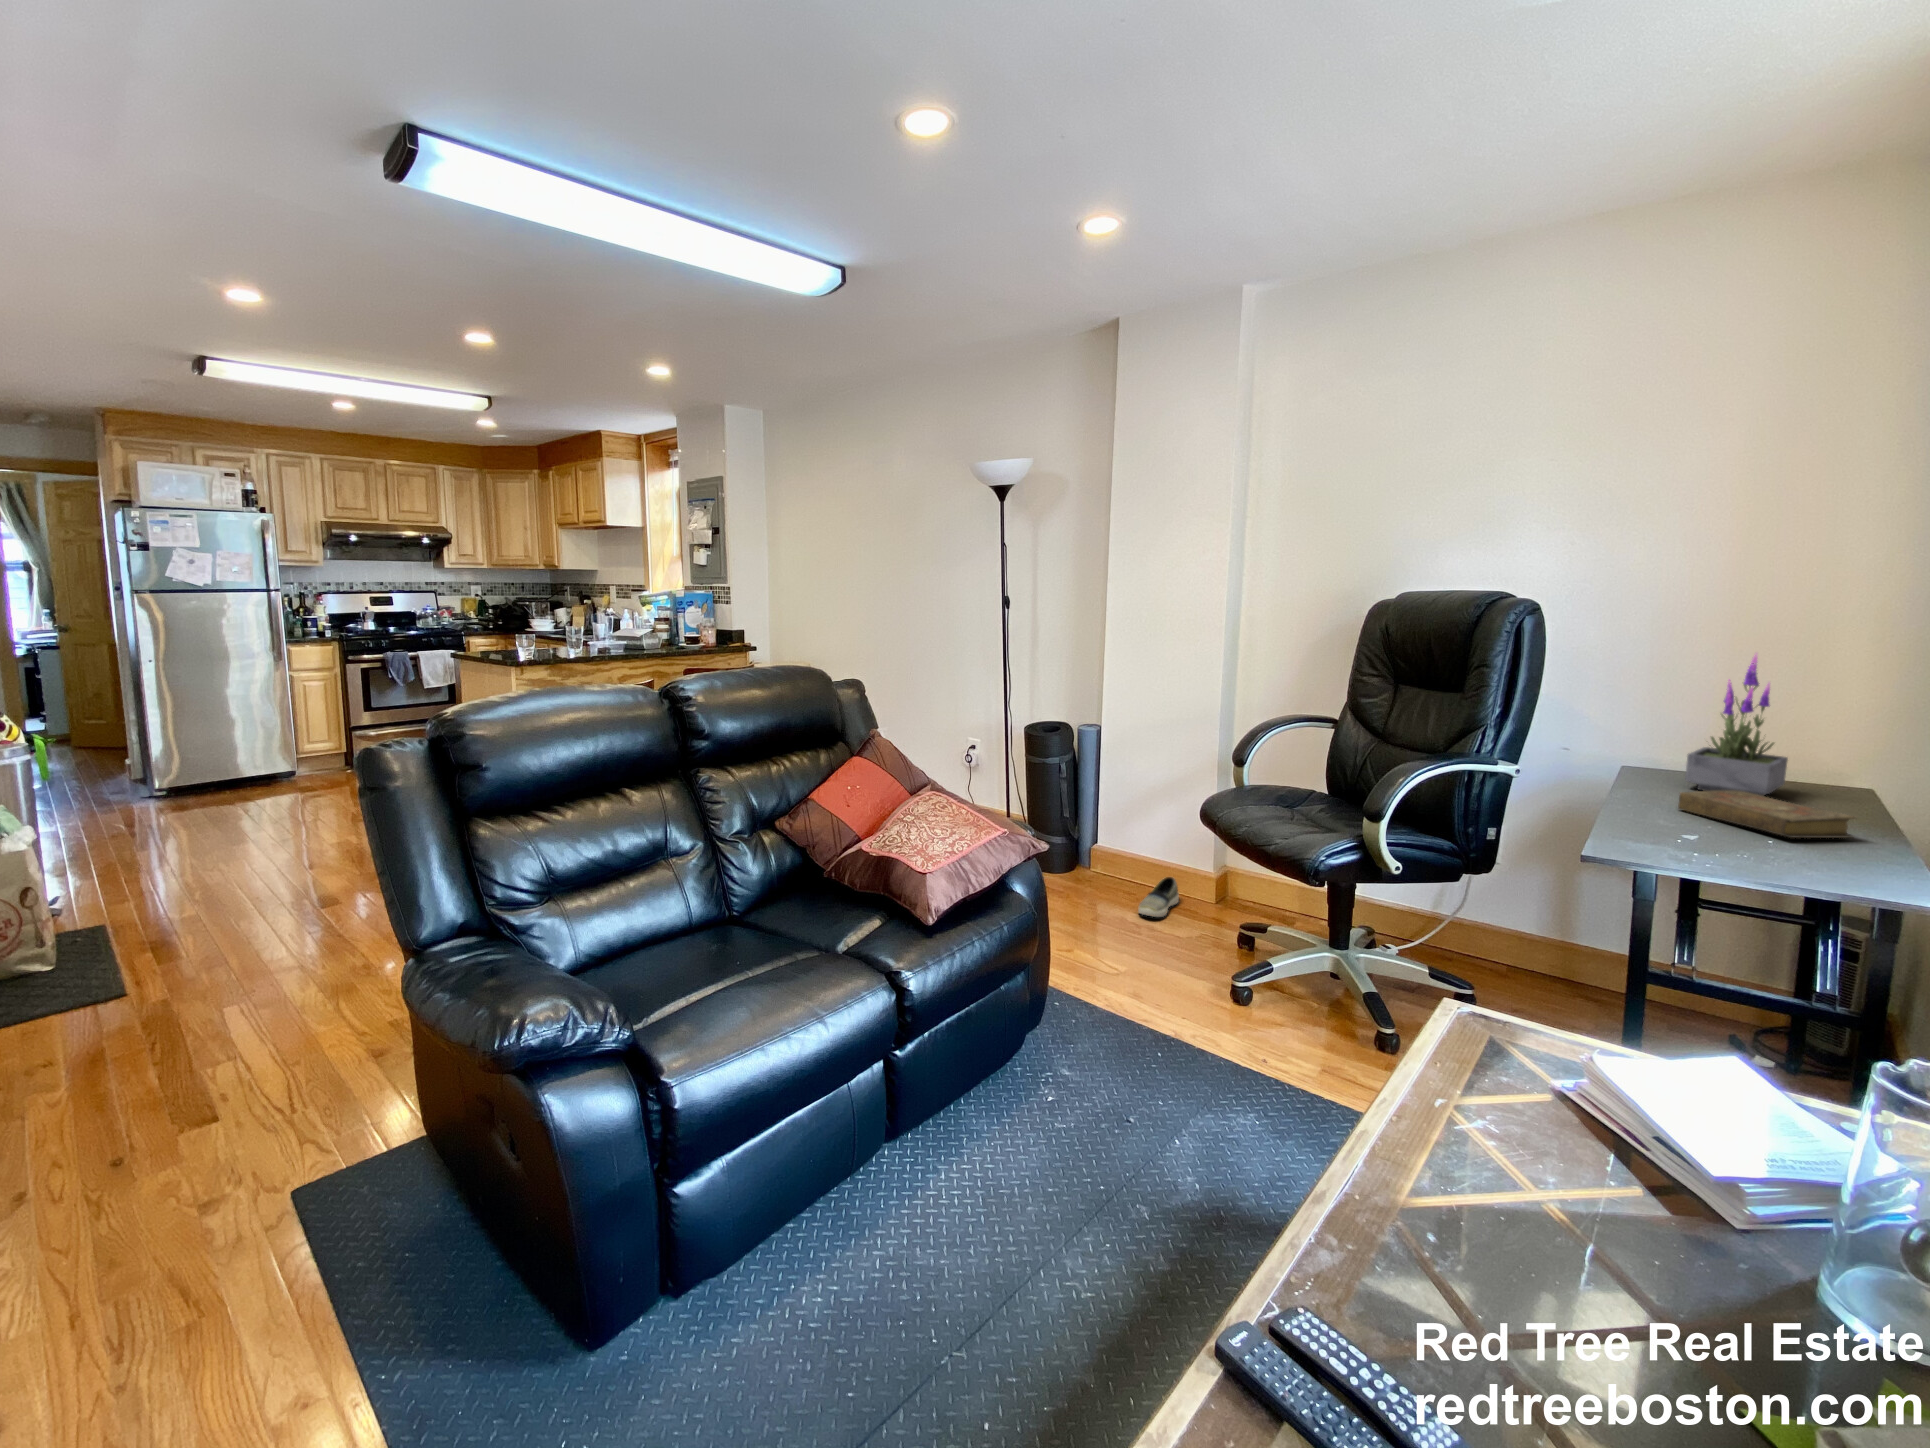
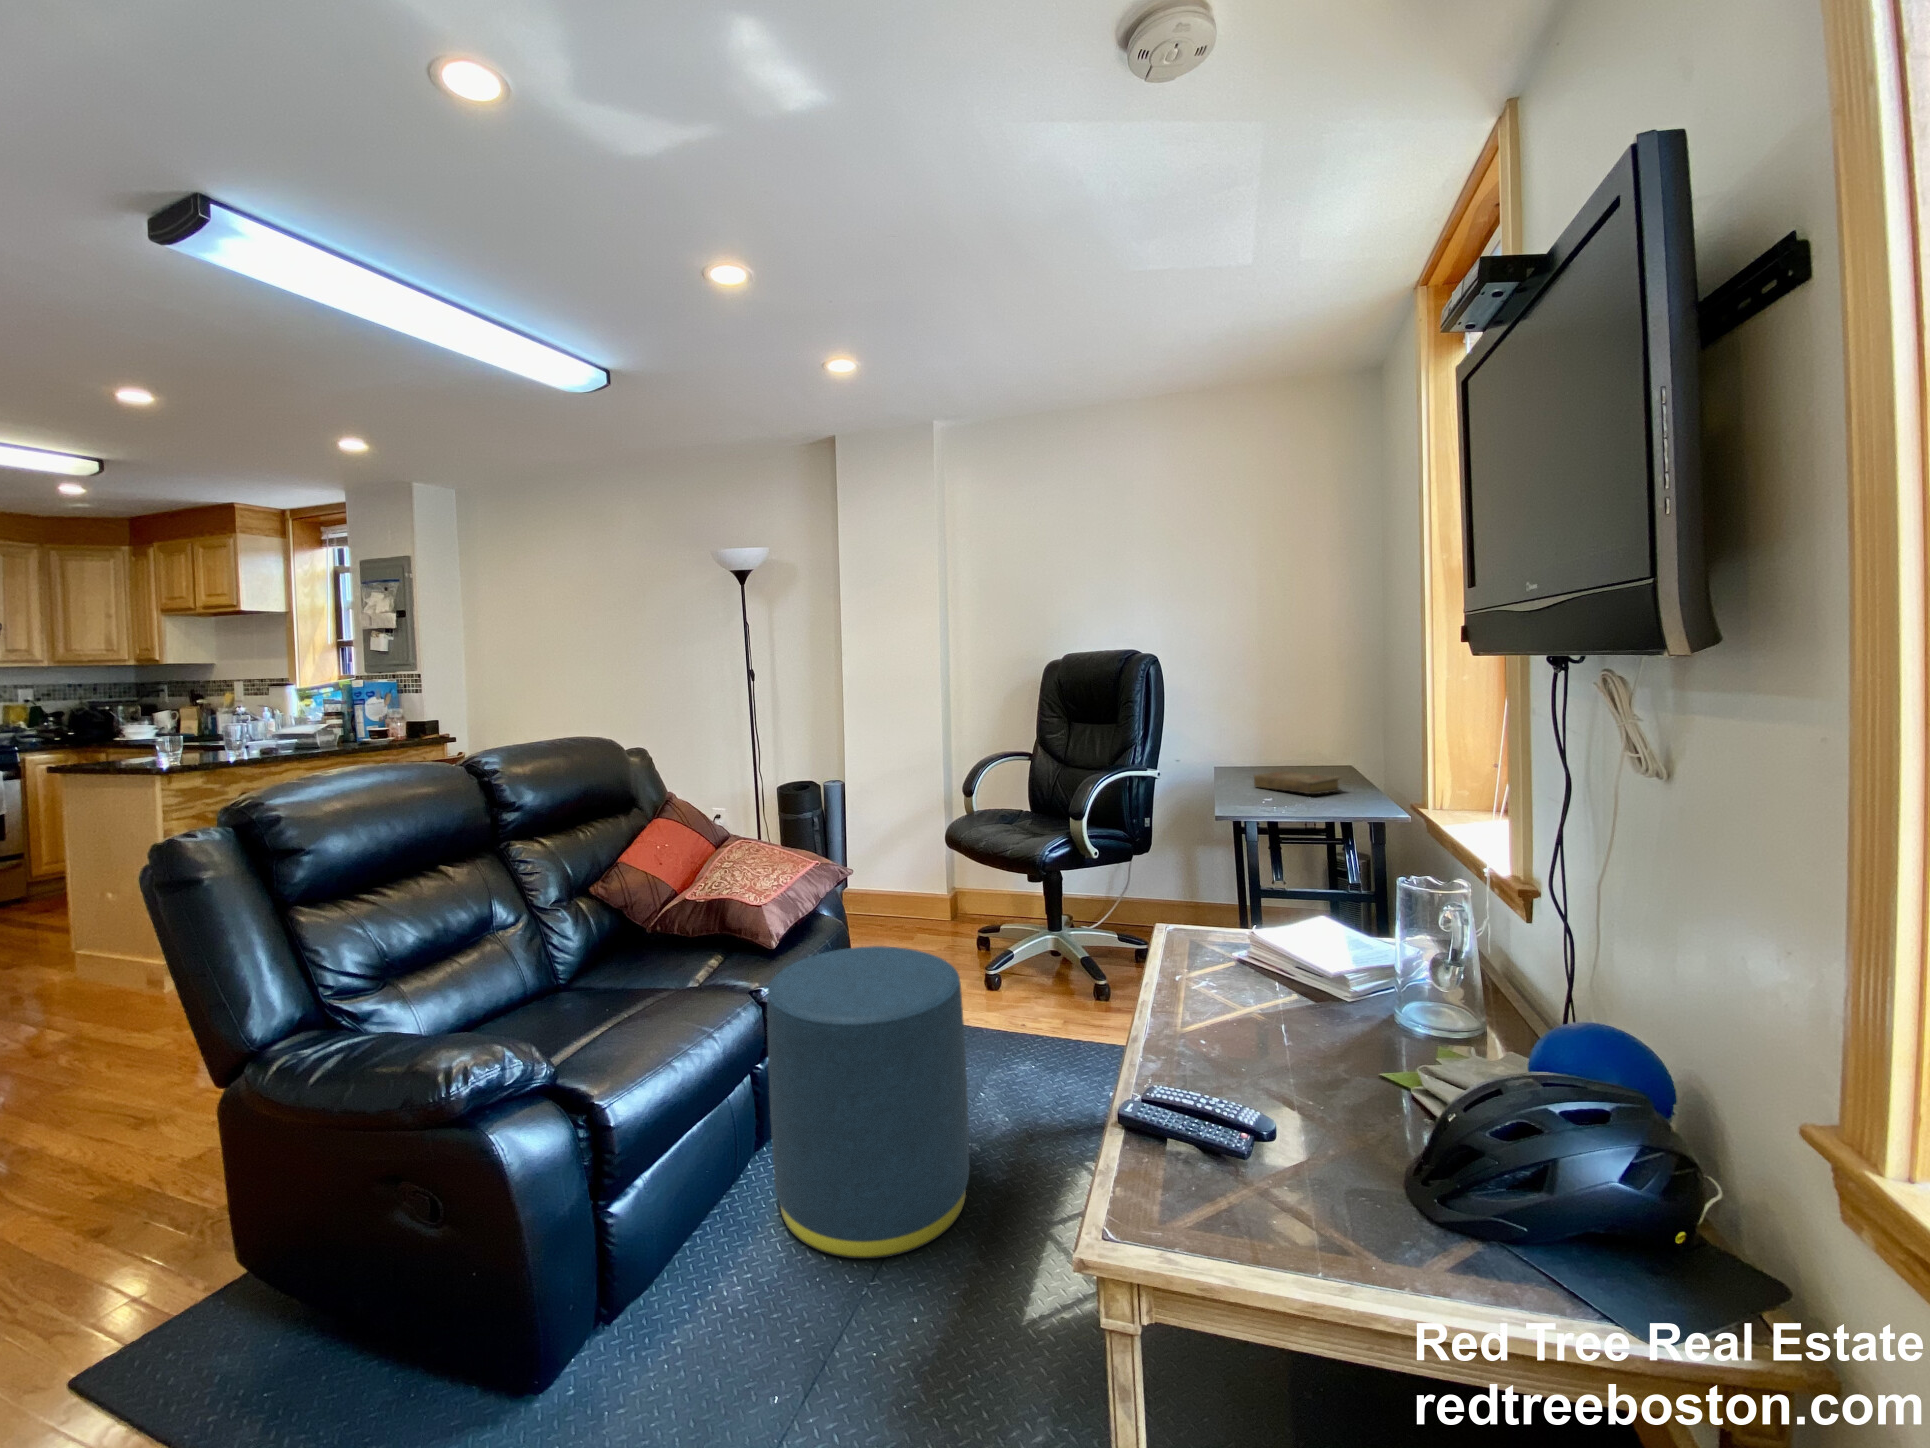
potted plant: present [1685,655,1788,796] -> none [1253,680,1304,776]
shoe: present [1138,877,1179,917] -> none [895,904,924,939]
ottoman: none [888,943,1128,1337] -> present [767,946,969,1259]

